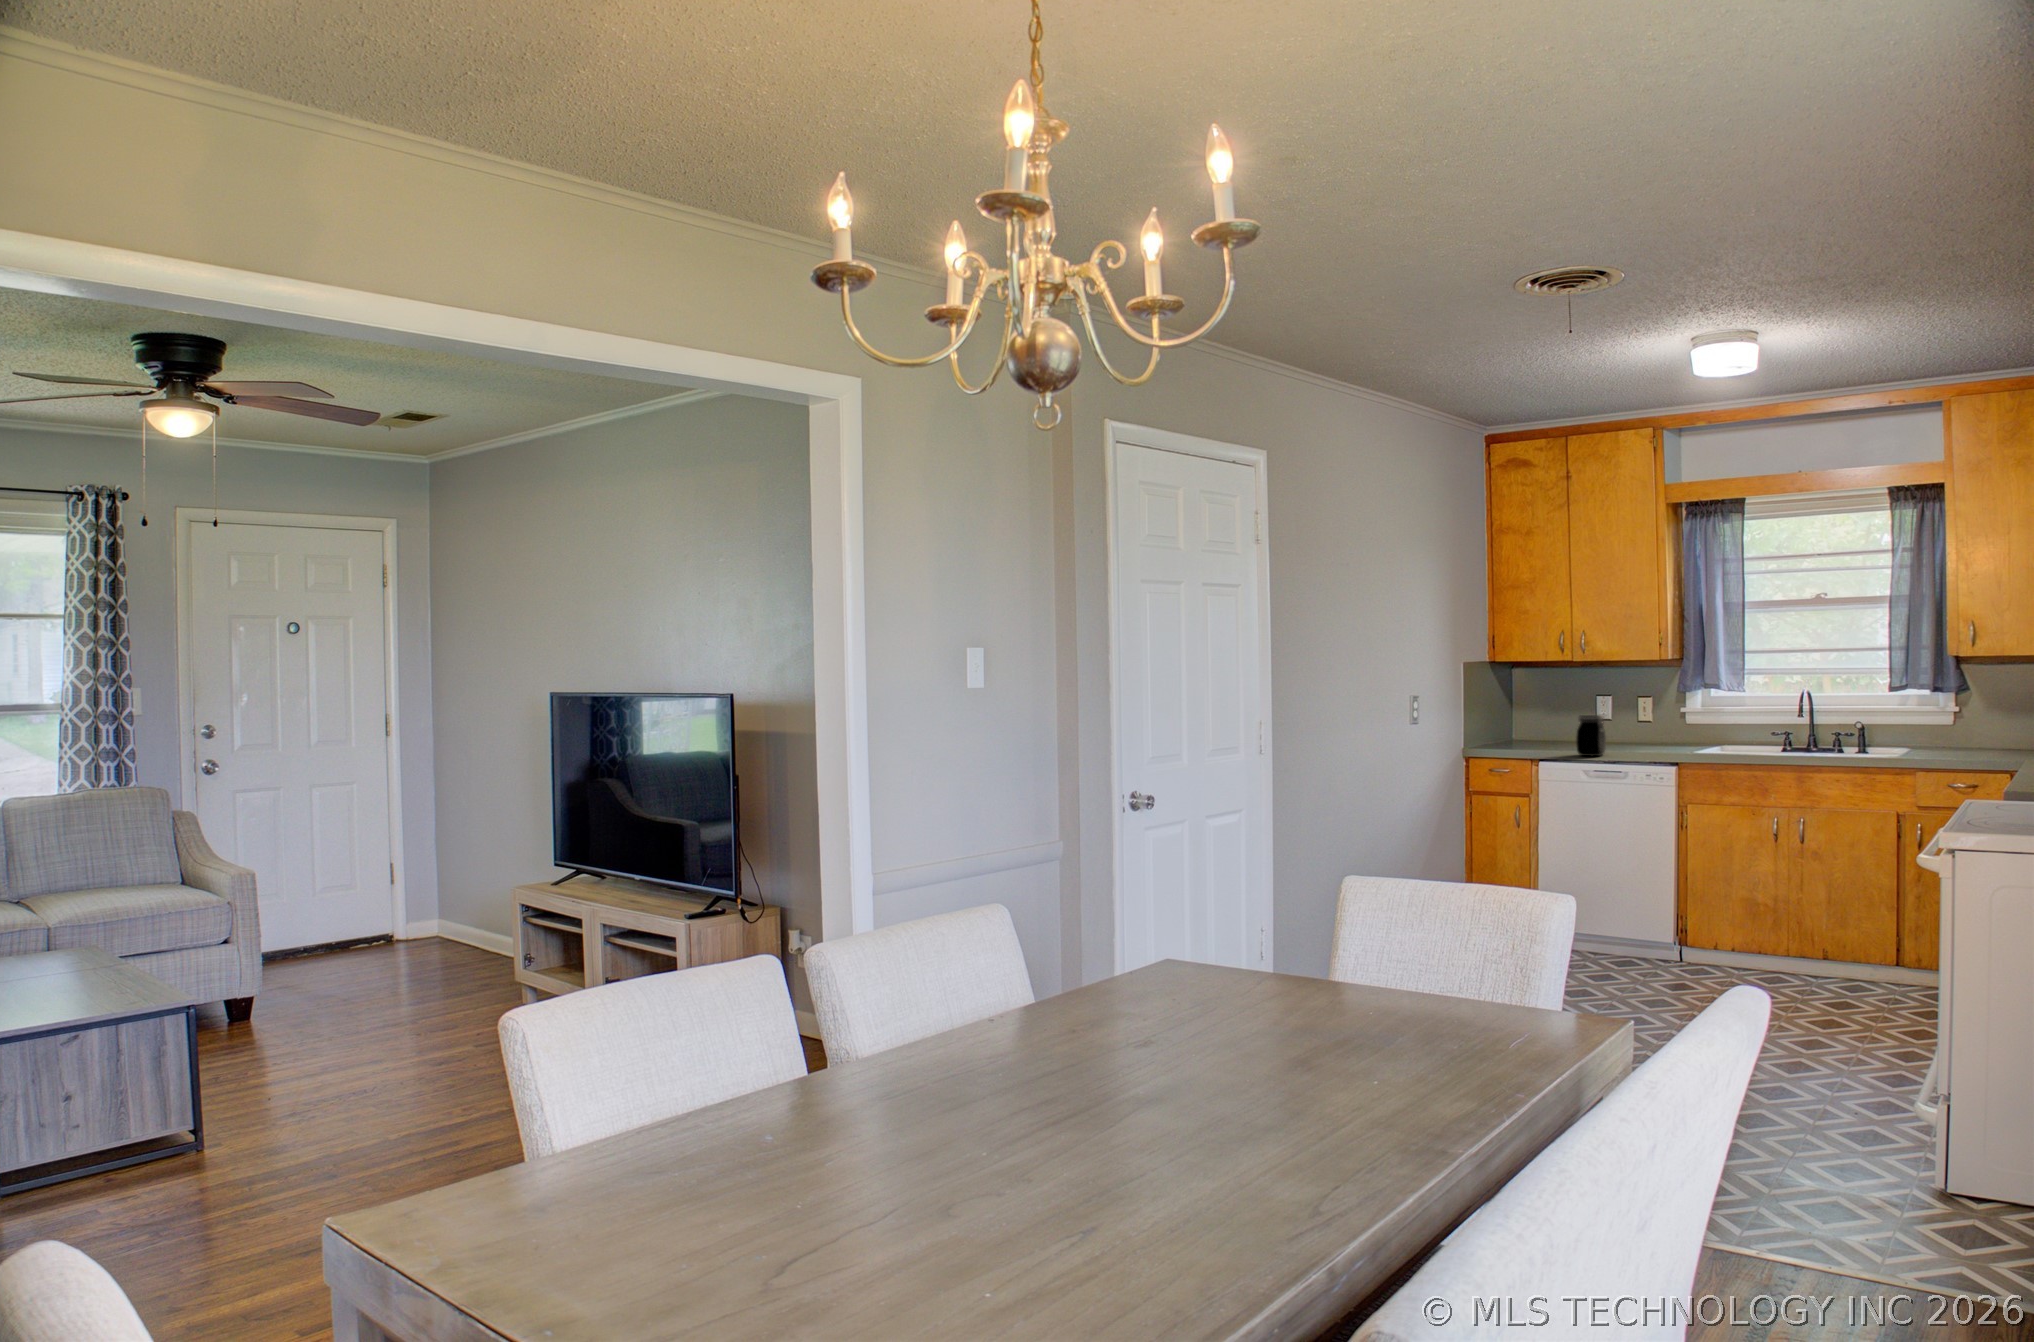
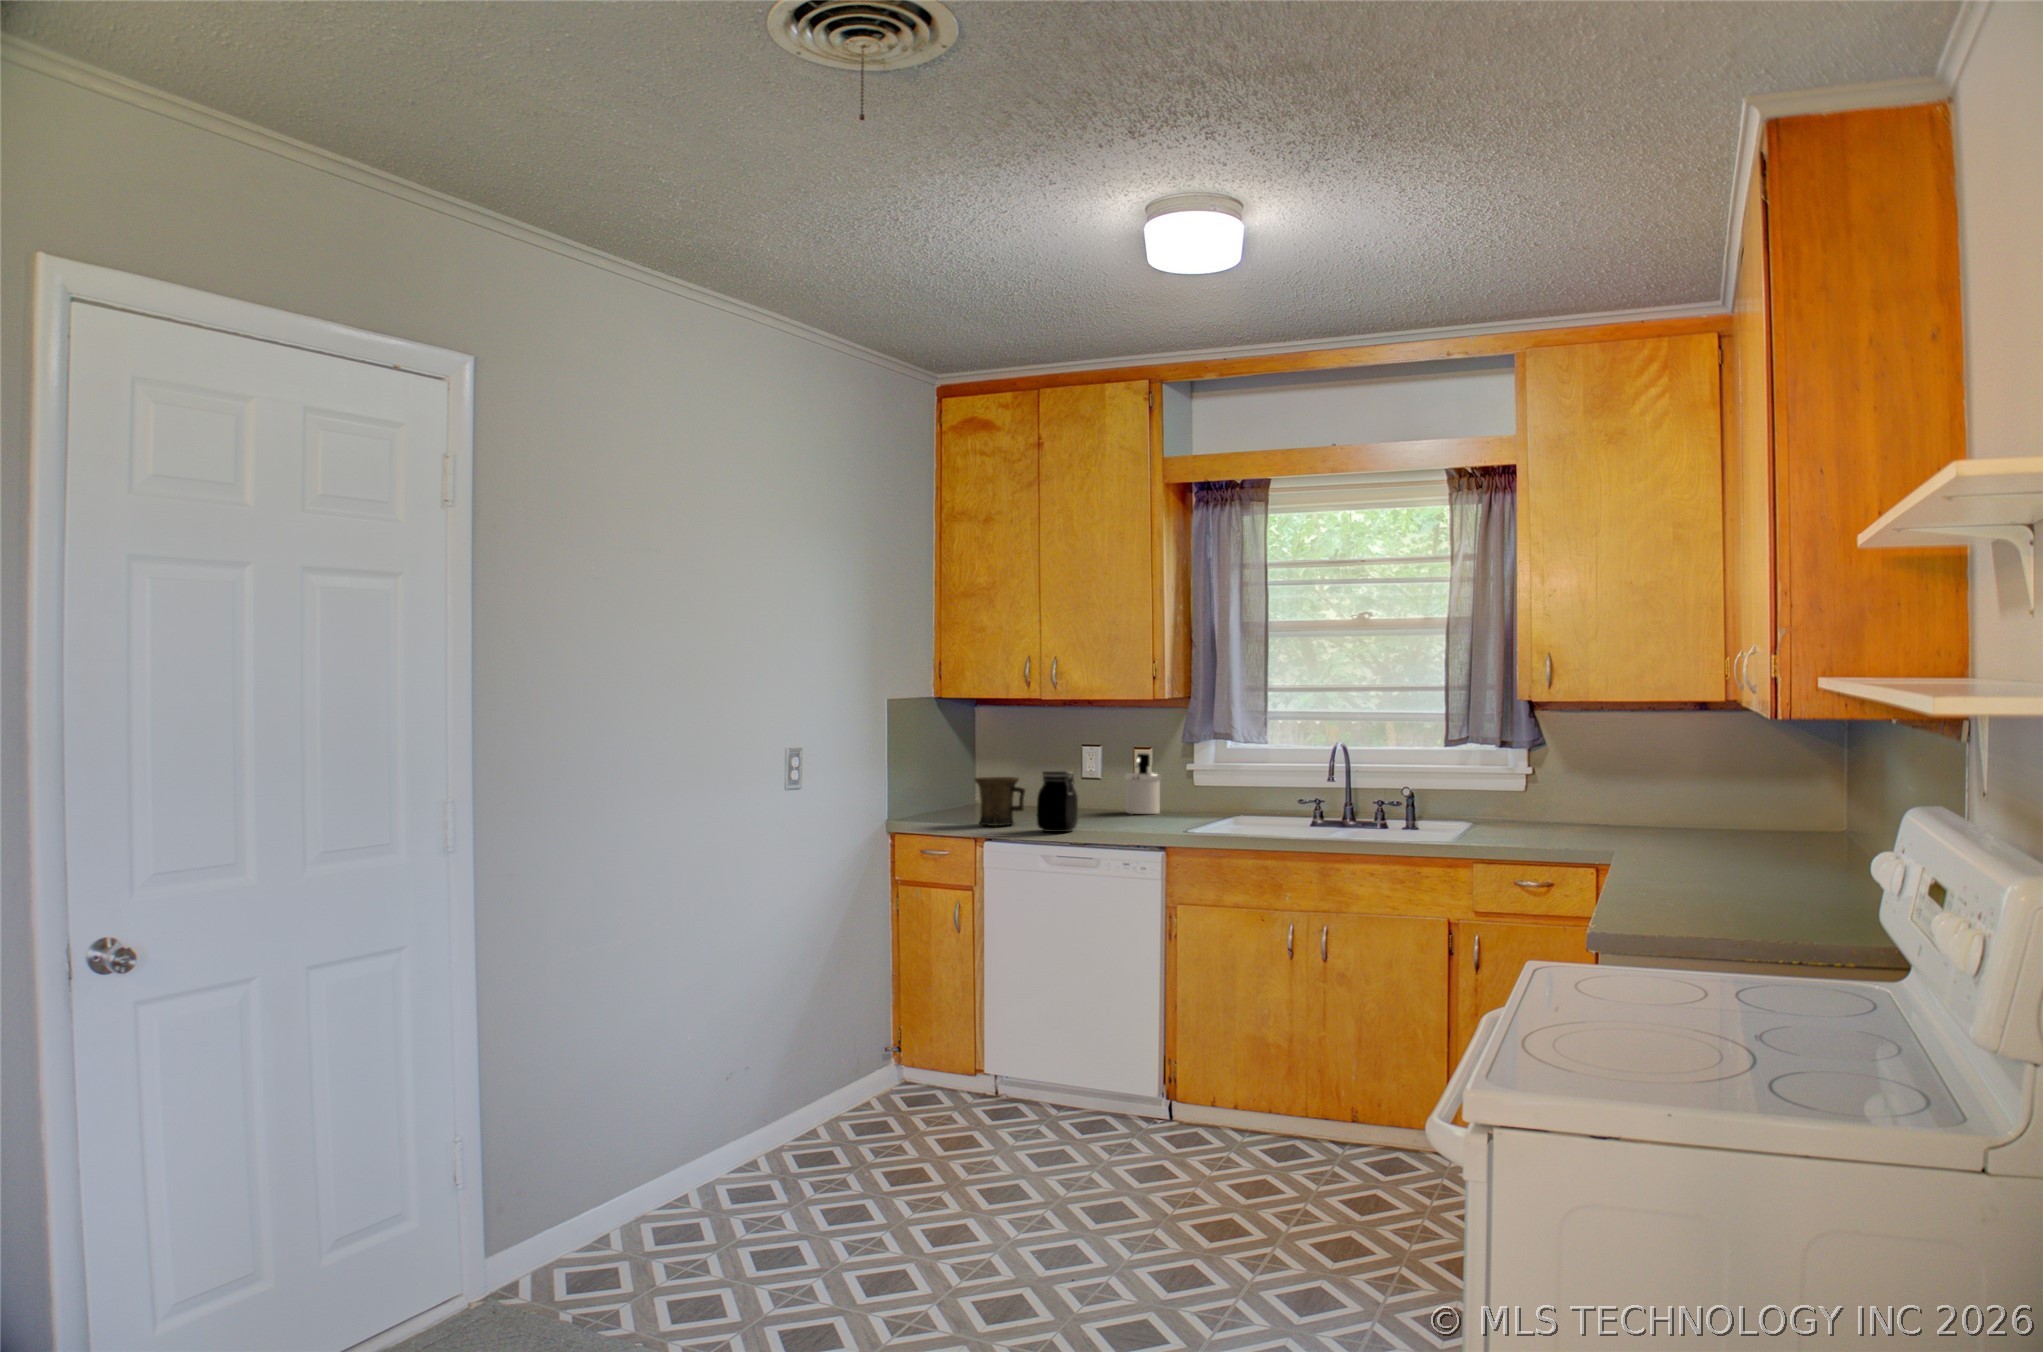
soap dispenser: none [1631,699,1660,742] -> present [1125,753,1161,814]
mug: none [1524,718,1563,752] -> present [974,777,1025,826]

